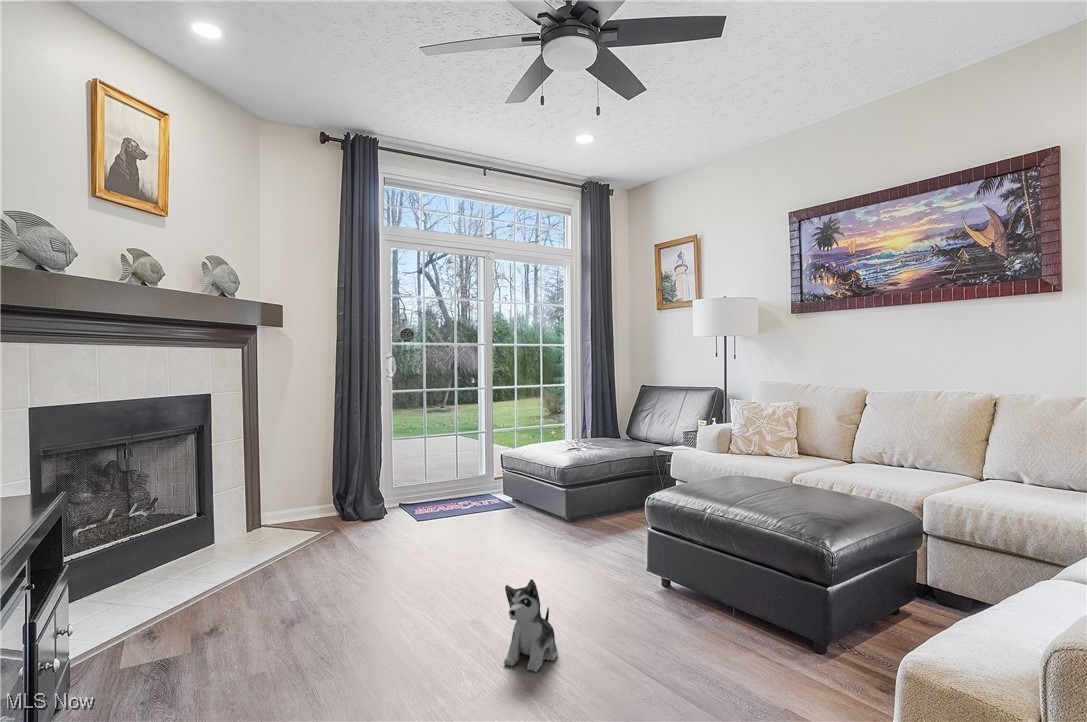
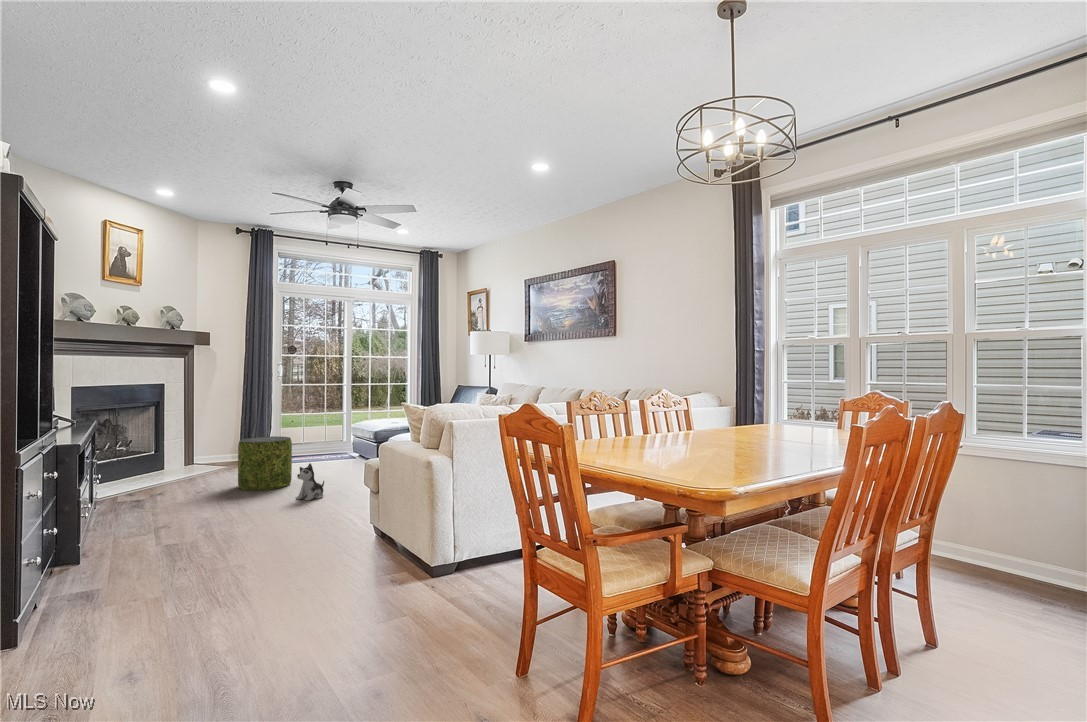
pouf: none [356,495,455,619] -> present [238,437,292,491]

